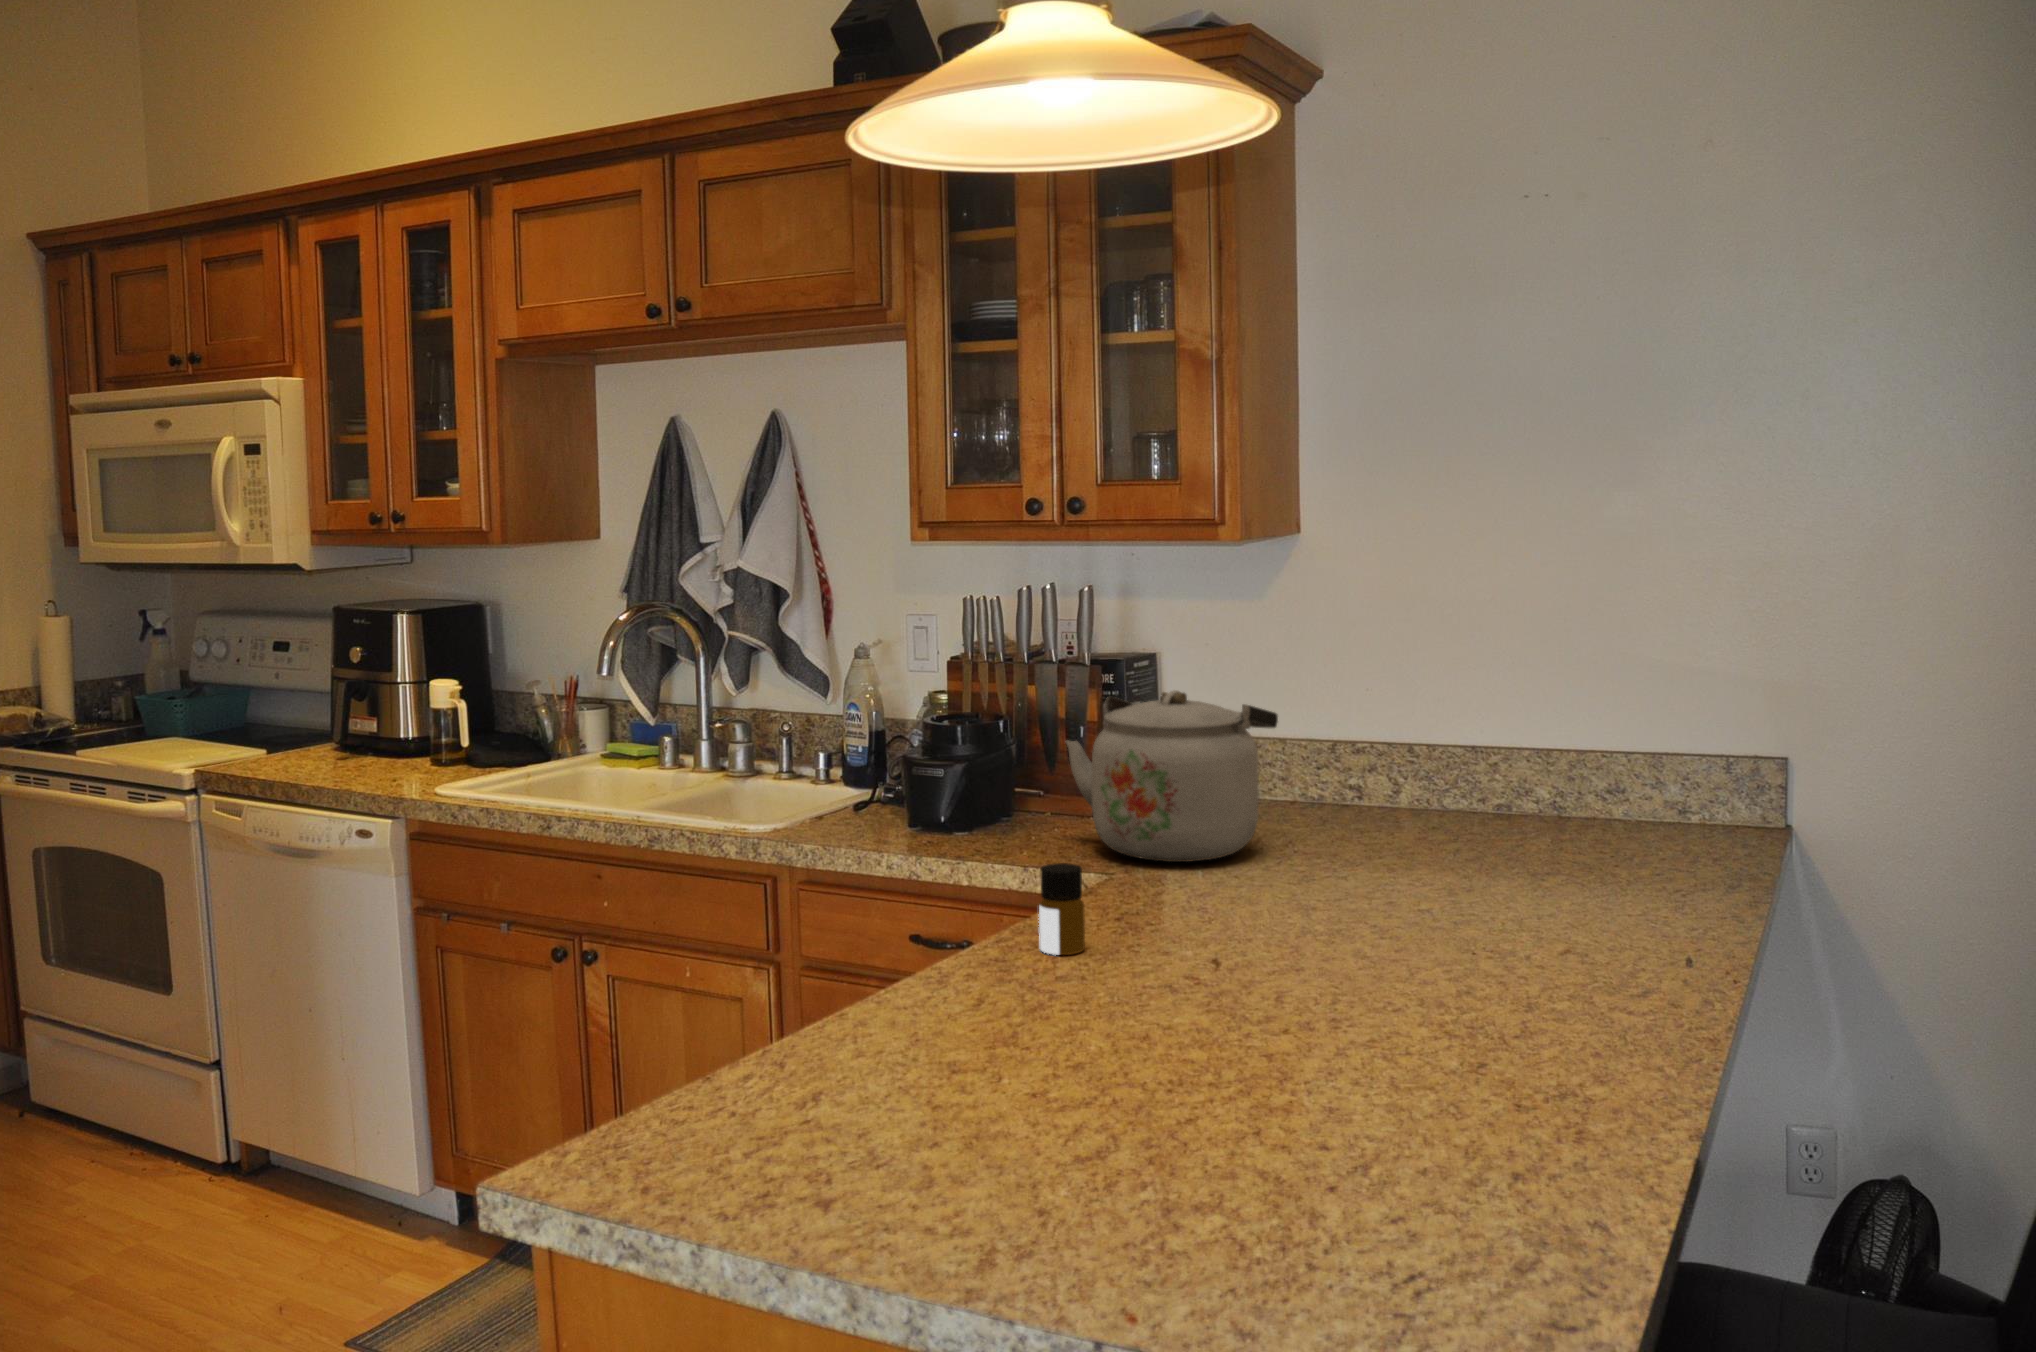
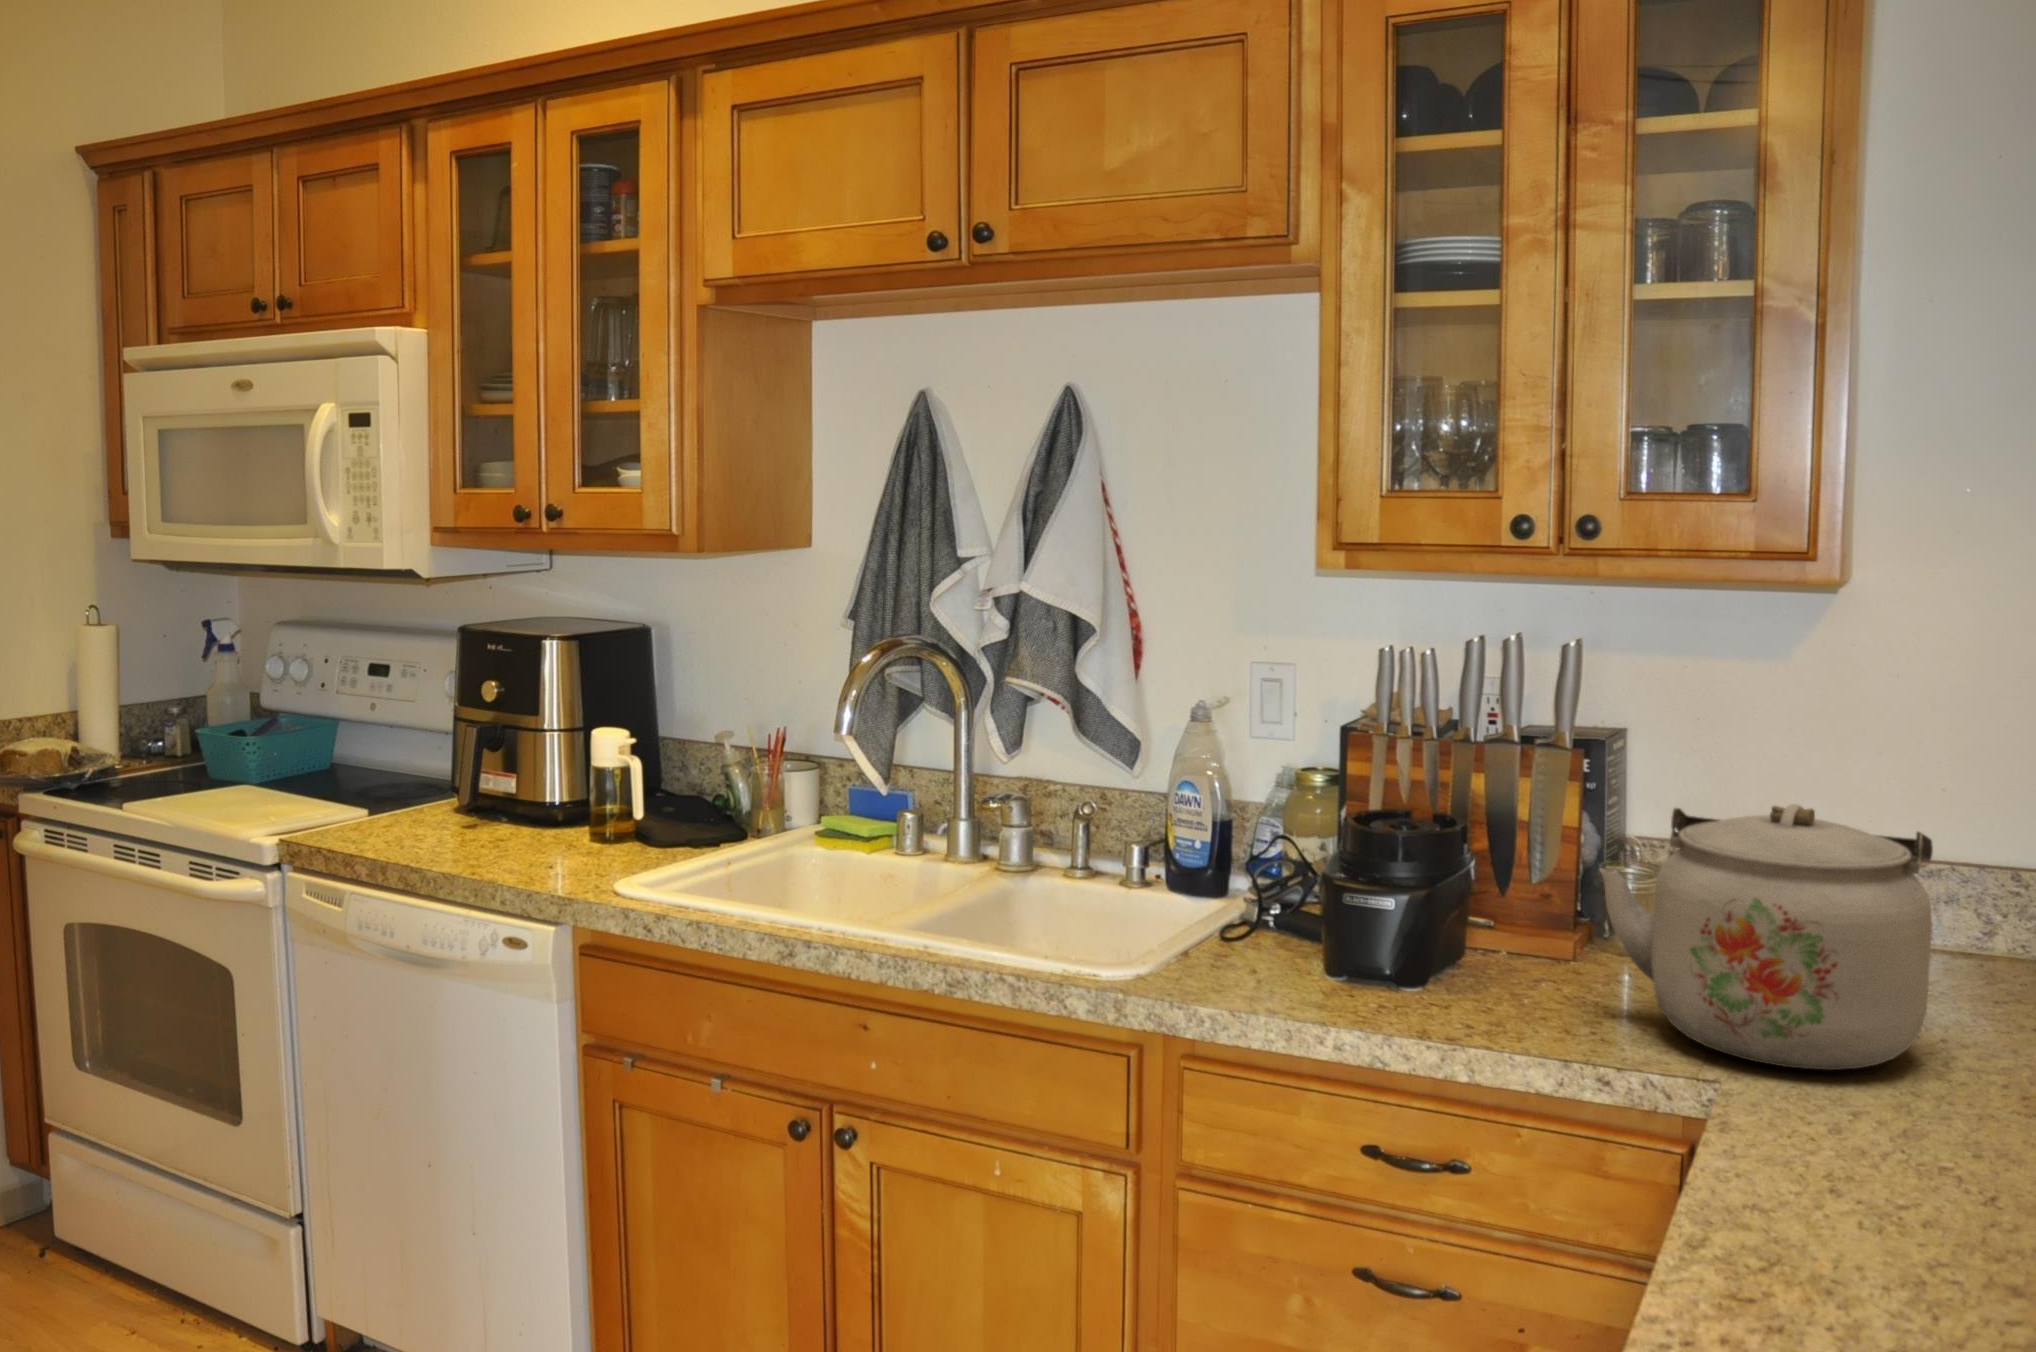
bottle: present [1039,863,1085,955] -> none [1787,1128,1877,1294]

